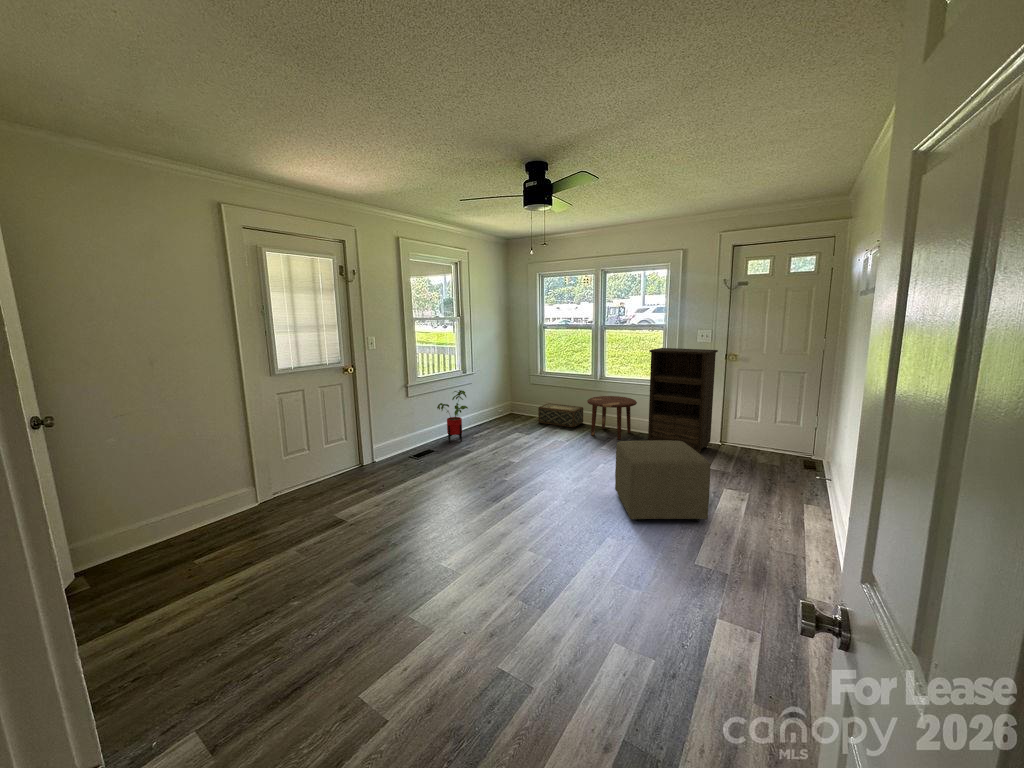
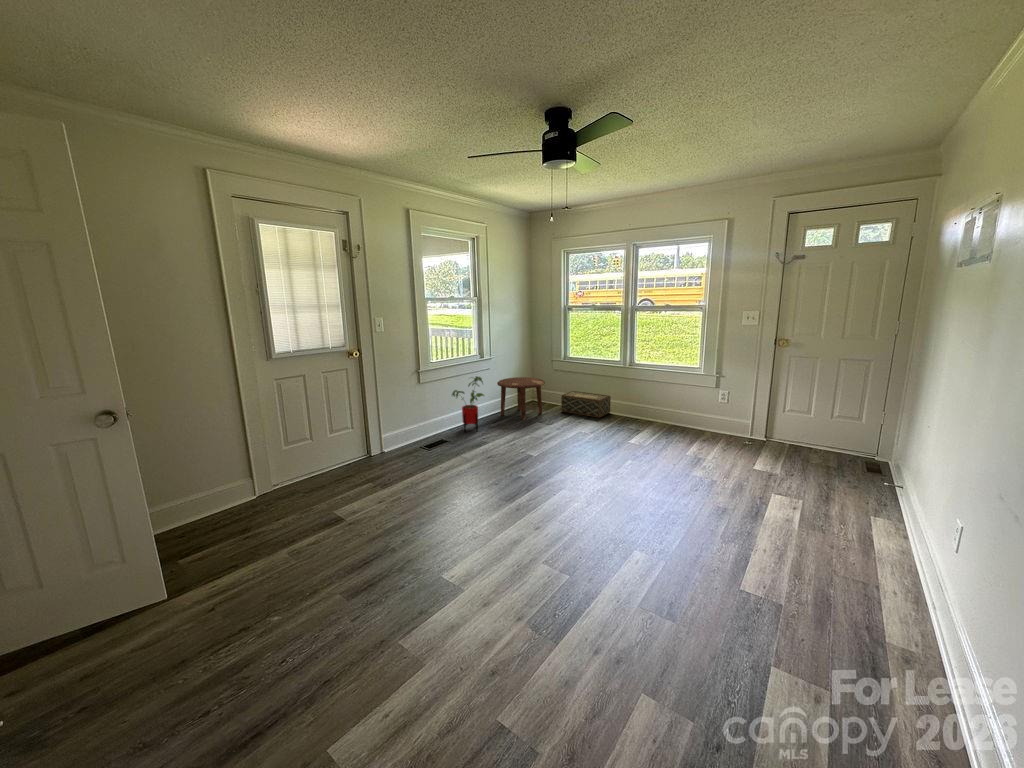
bookshelf: present [648,348,718,453] -> none [683,331,767,450]
side table: present [587,396,637,440] -> present [497,377,545,420]
ottoman: present [615,440,710,521] -> none [645,438,760,534]

